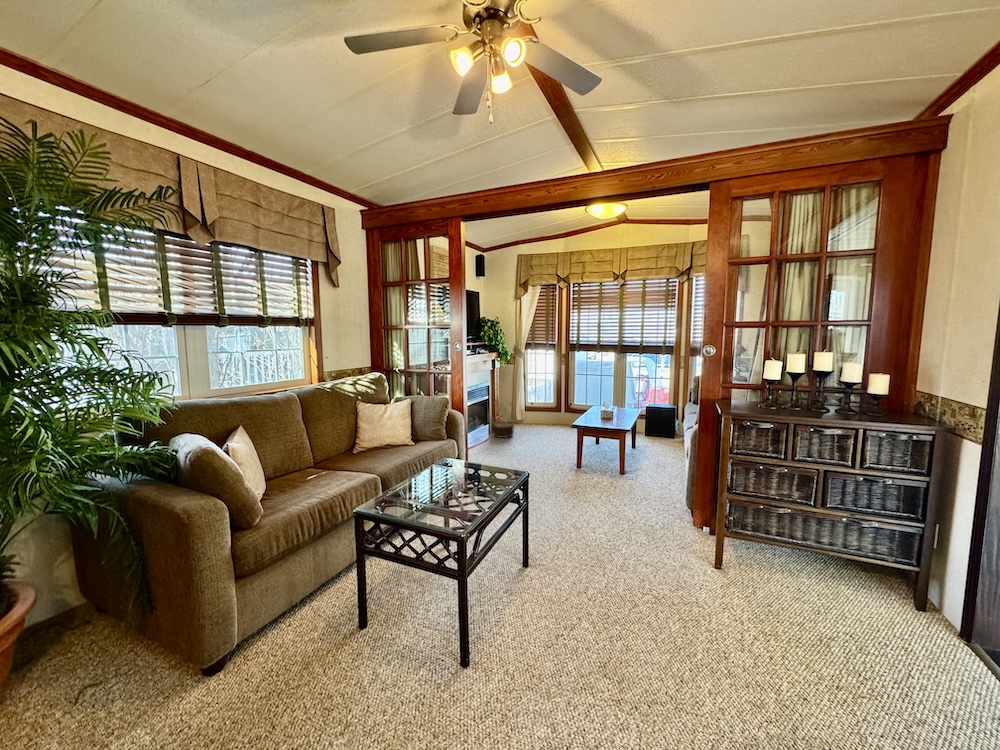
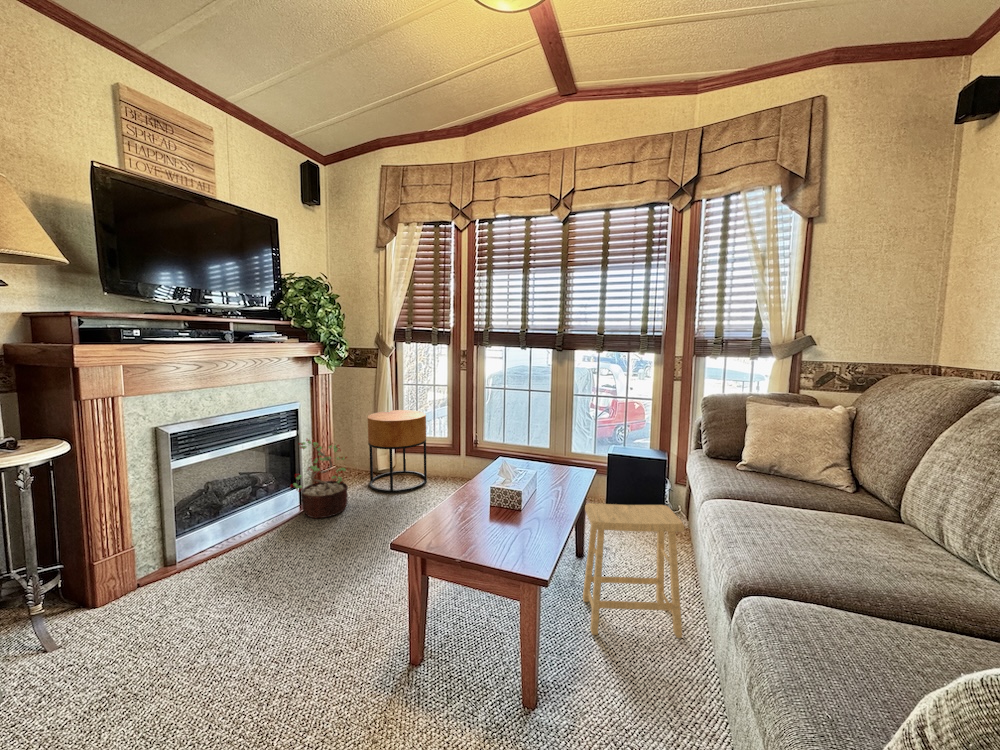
side table: none [514,387,545,430] -> present [368,410,427,493]
footstool: none [635,419,674,466] -> present [583,503,684,638]

